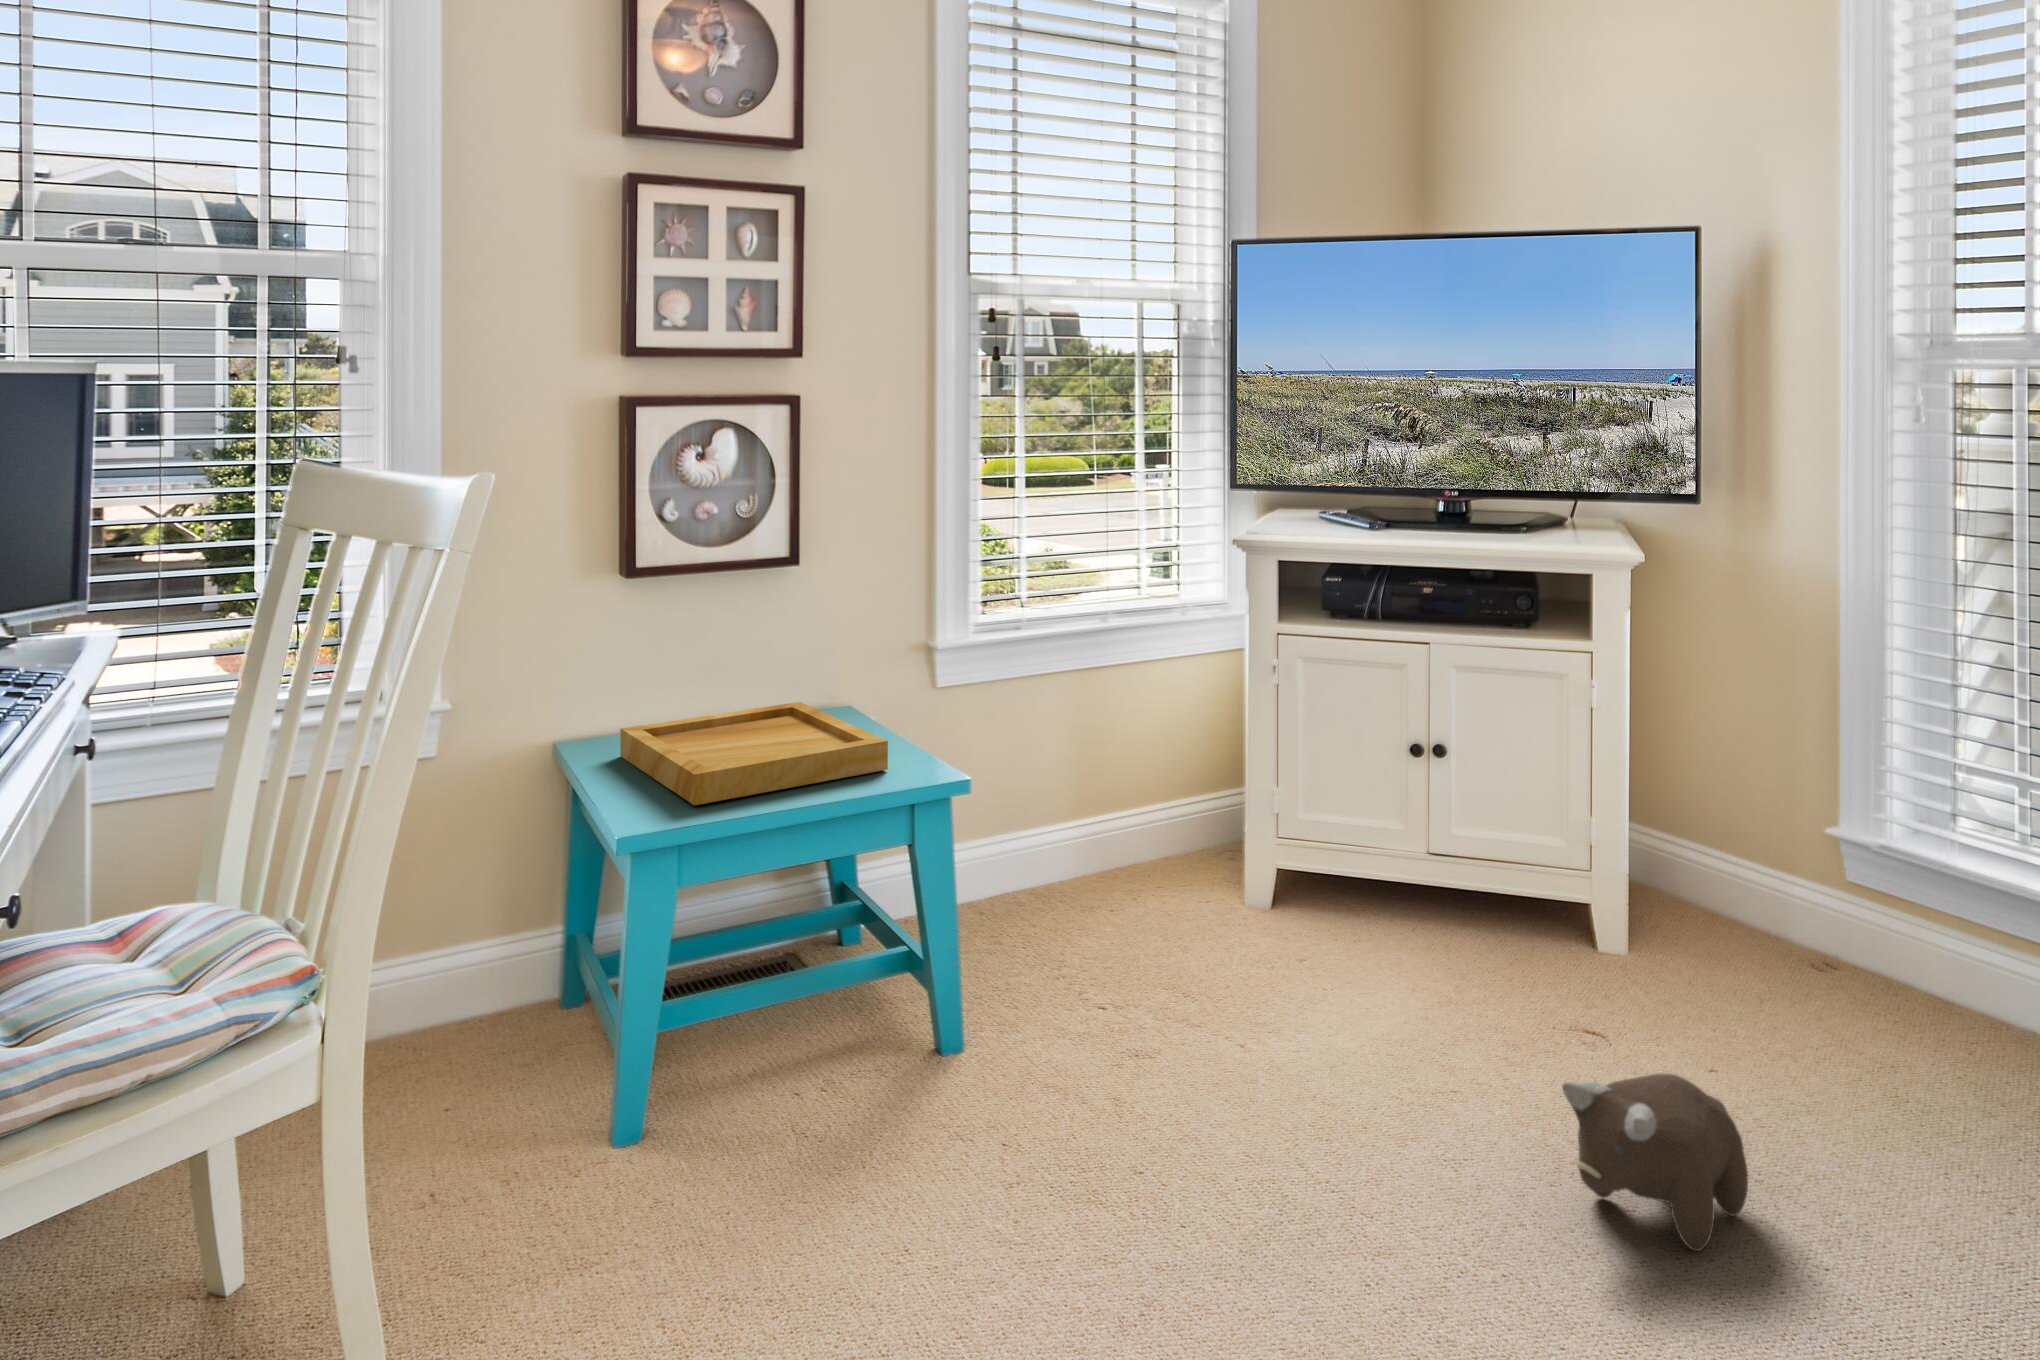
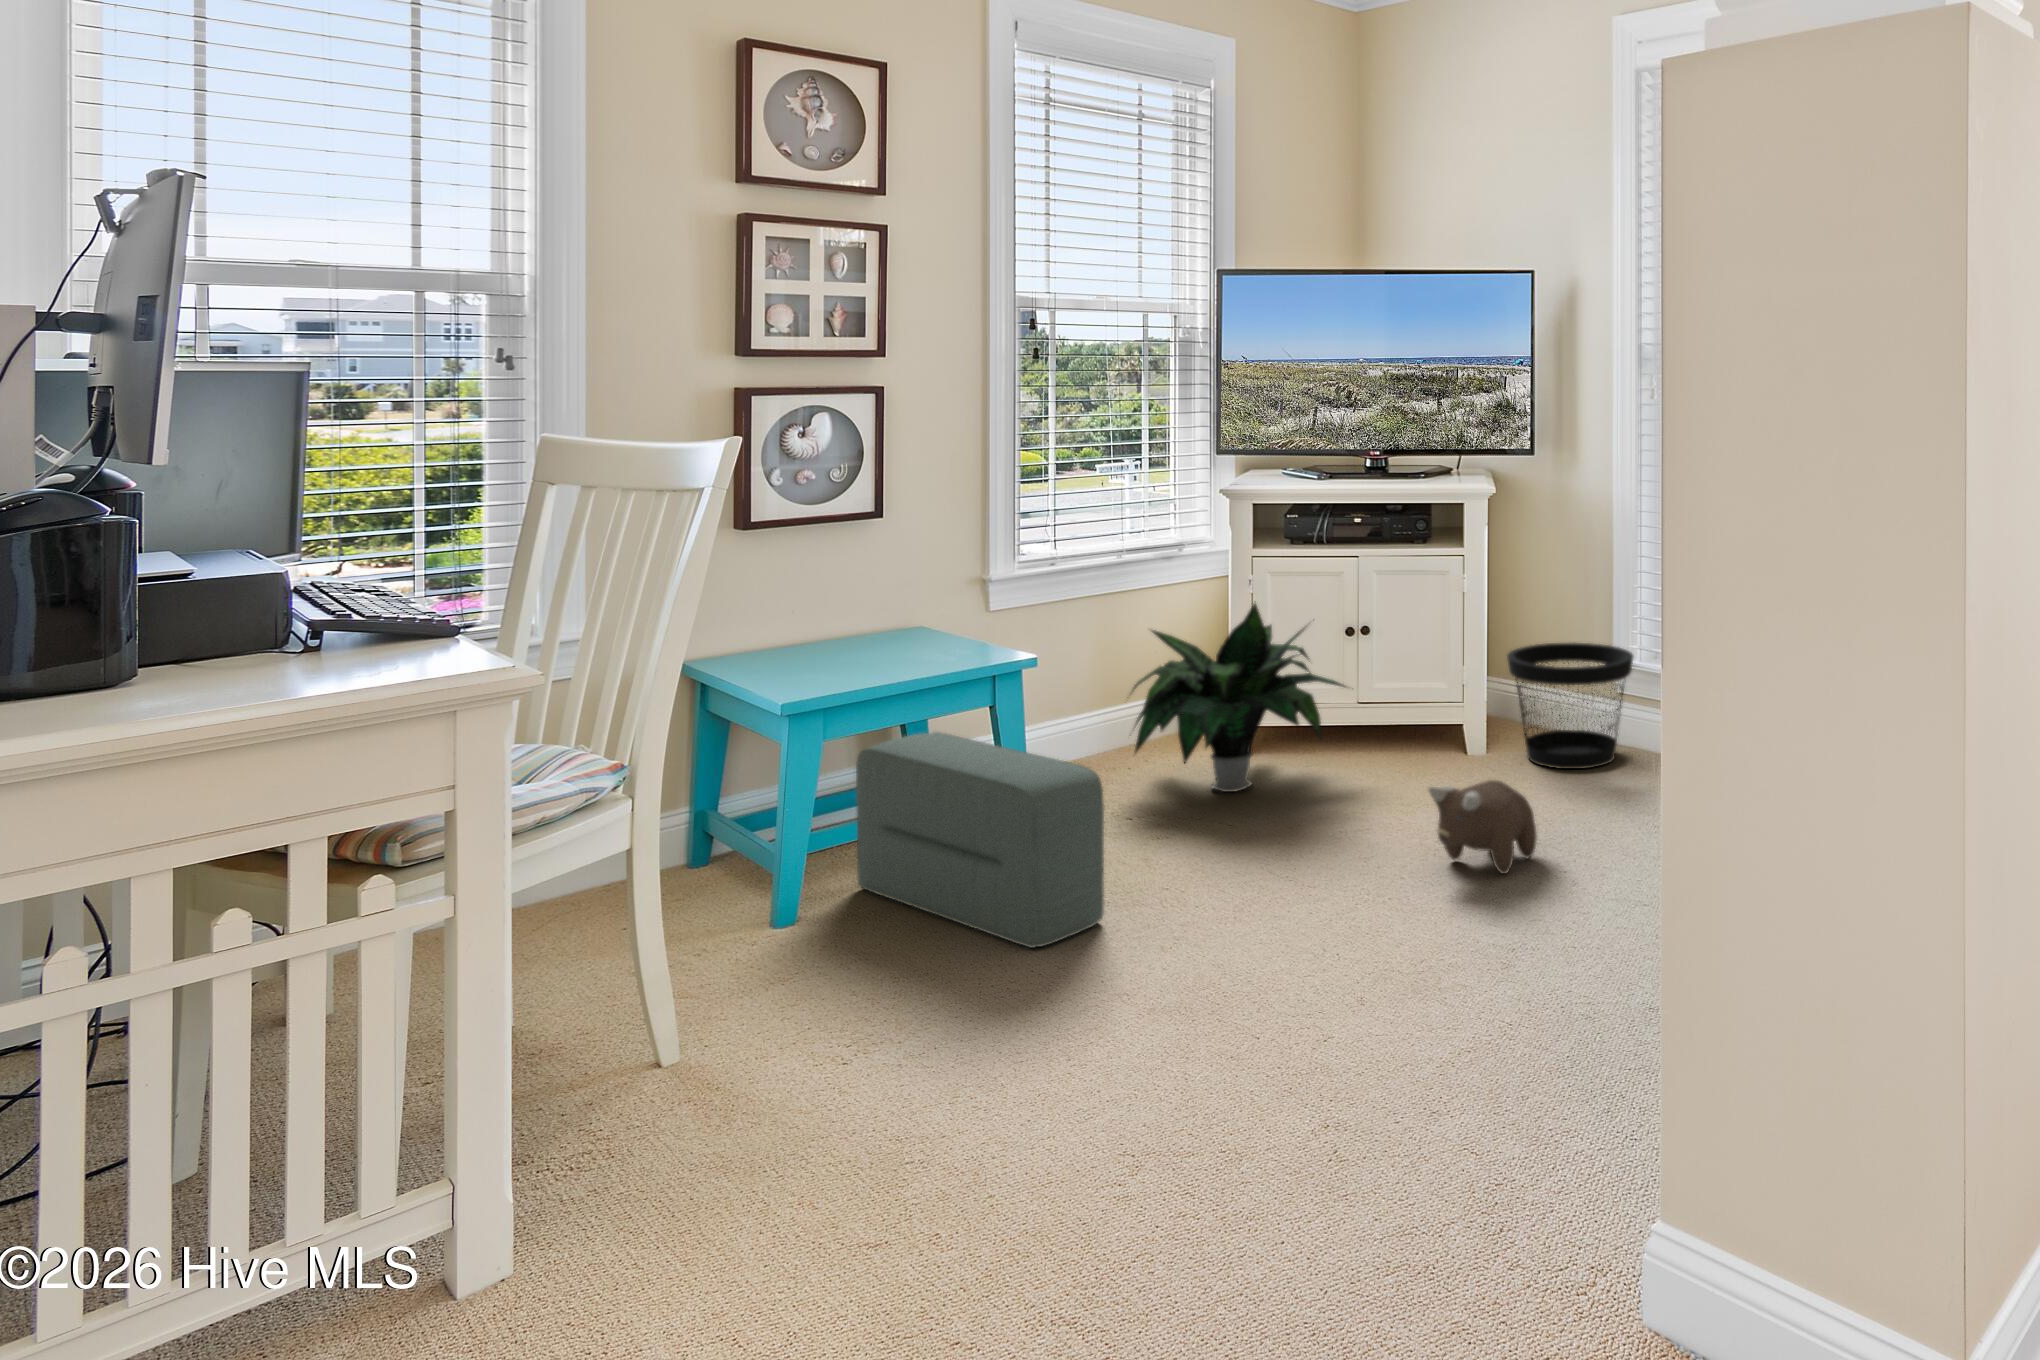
tray: present [620,702,888,805] -> none [751,616,971,678]
potted plant: none [1099,709,1424,981] -> present [1133,603,1346,792]
wastebasket: none [1654,796,1870,1010] -> present [1507,642,1633,769]
pouf: none [728,885,1043,1287] -> present [856,732,1104,948]

